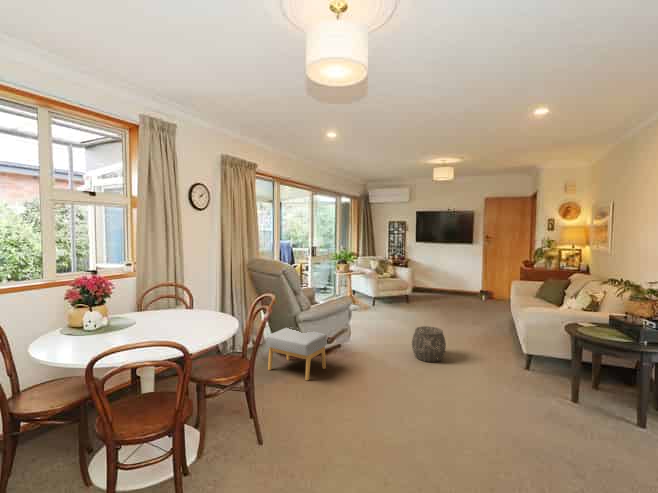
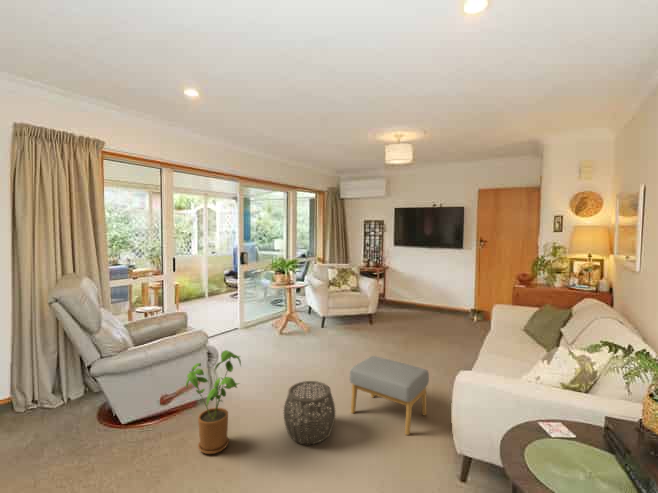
house plant: none [360,305,399,369] -> present [186,350,241,454]
footstool: present [267,328,327,380] -> present [350,356,429,435]

